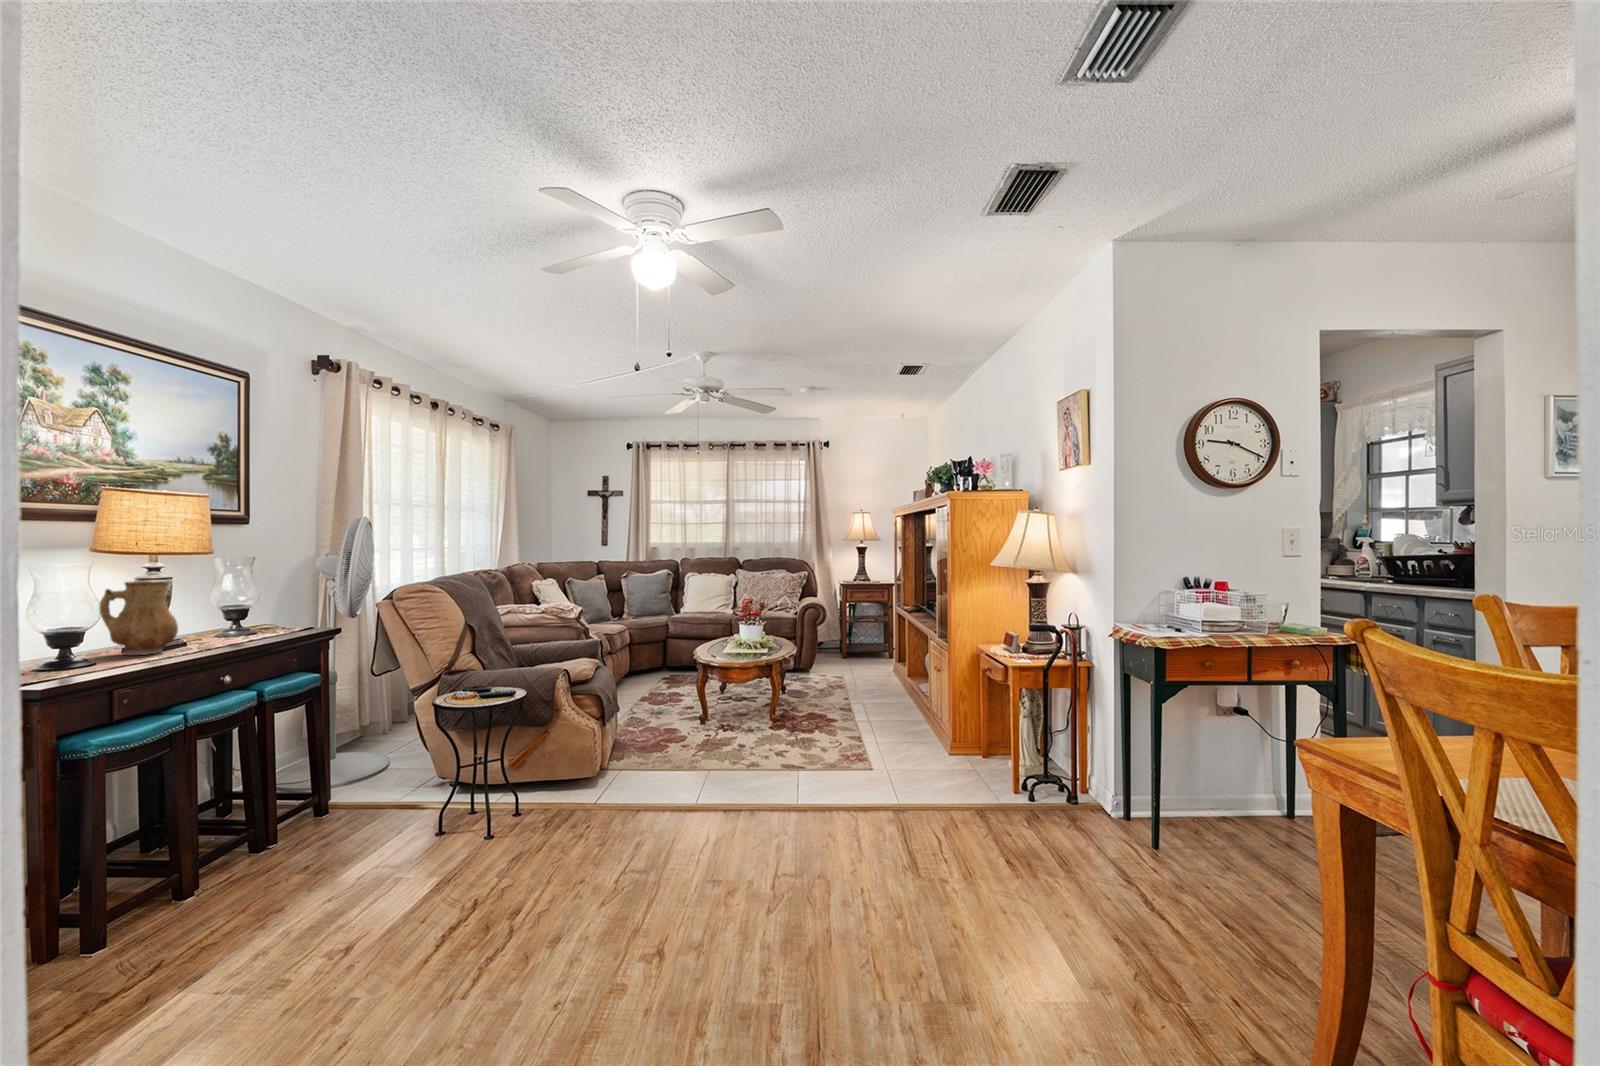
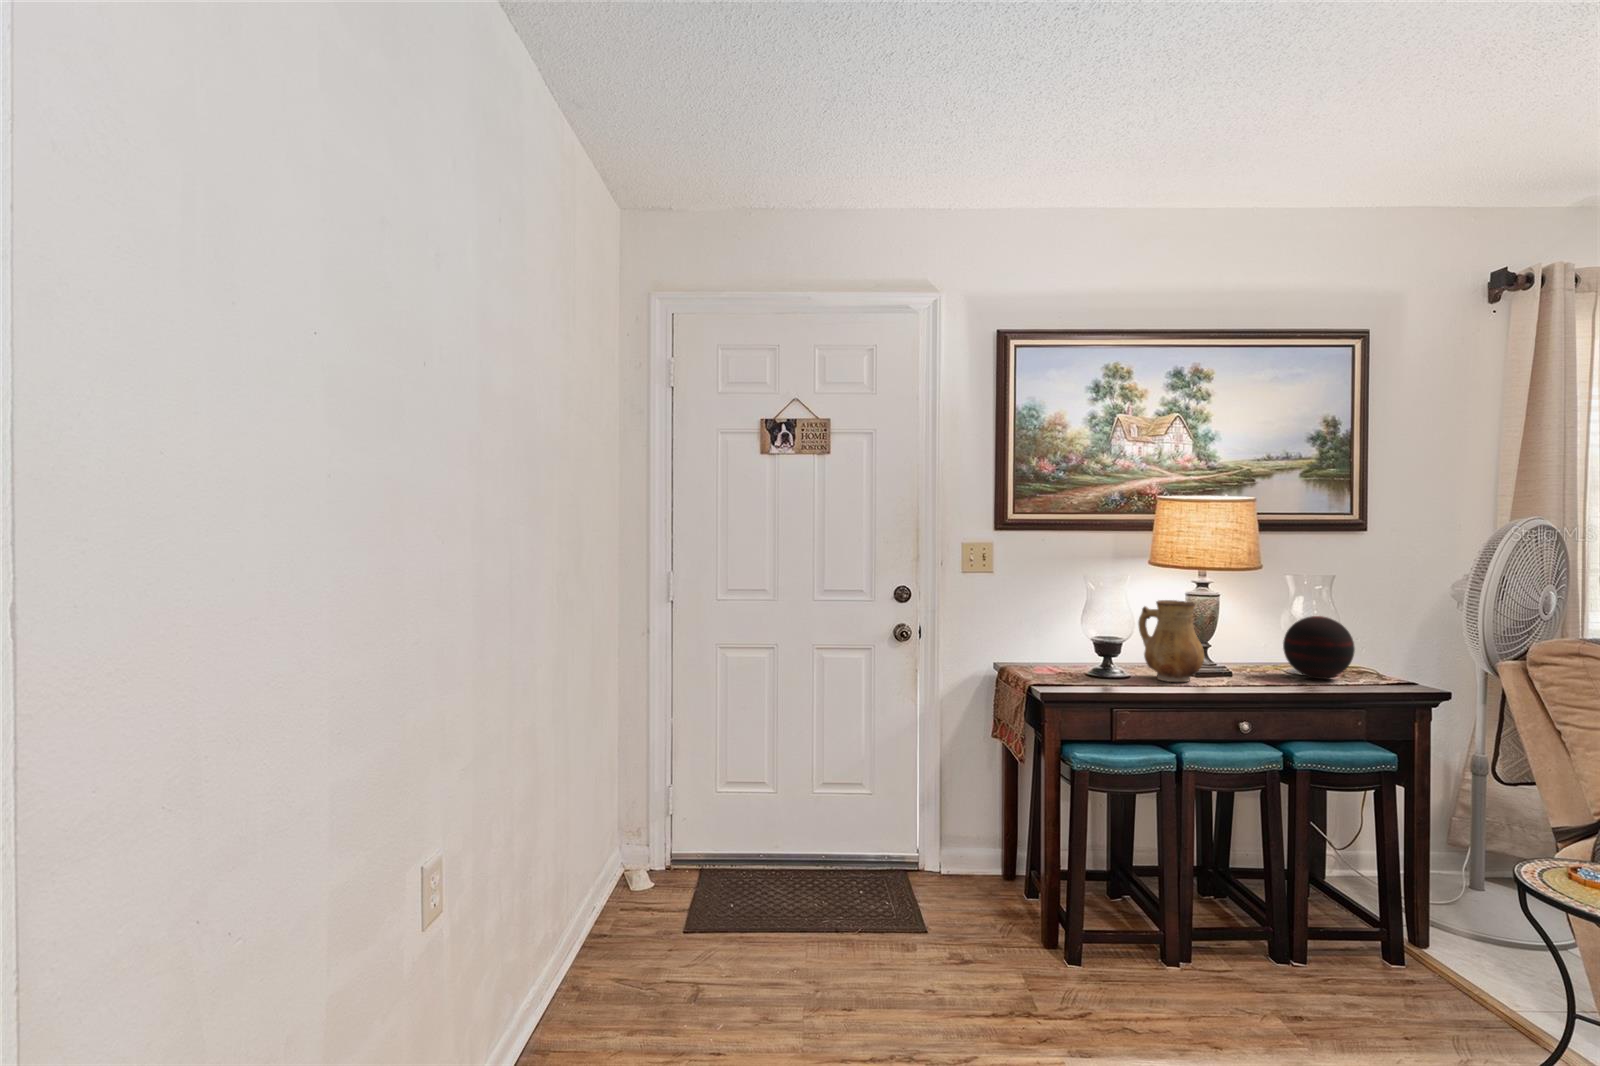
decorative orb: none [221,588,282,636] -> present [1283,616,1355,679]

